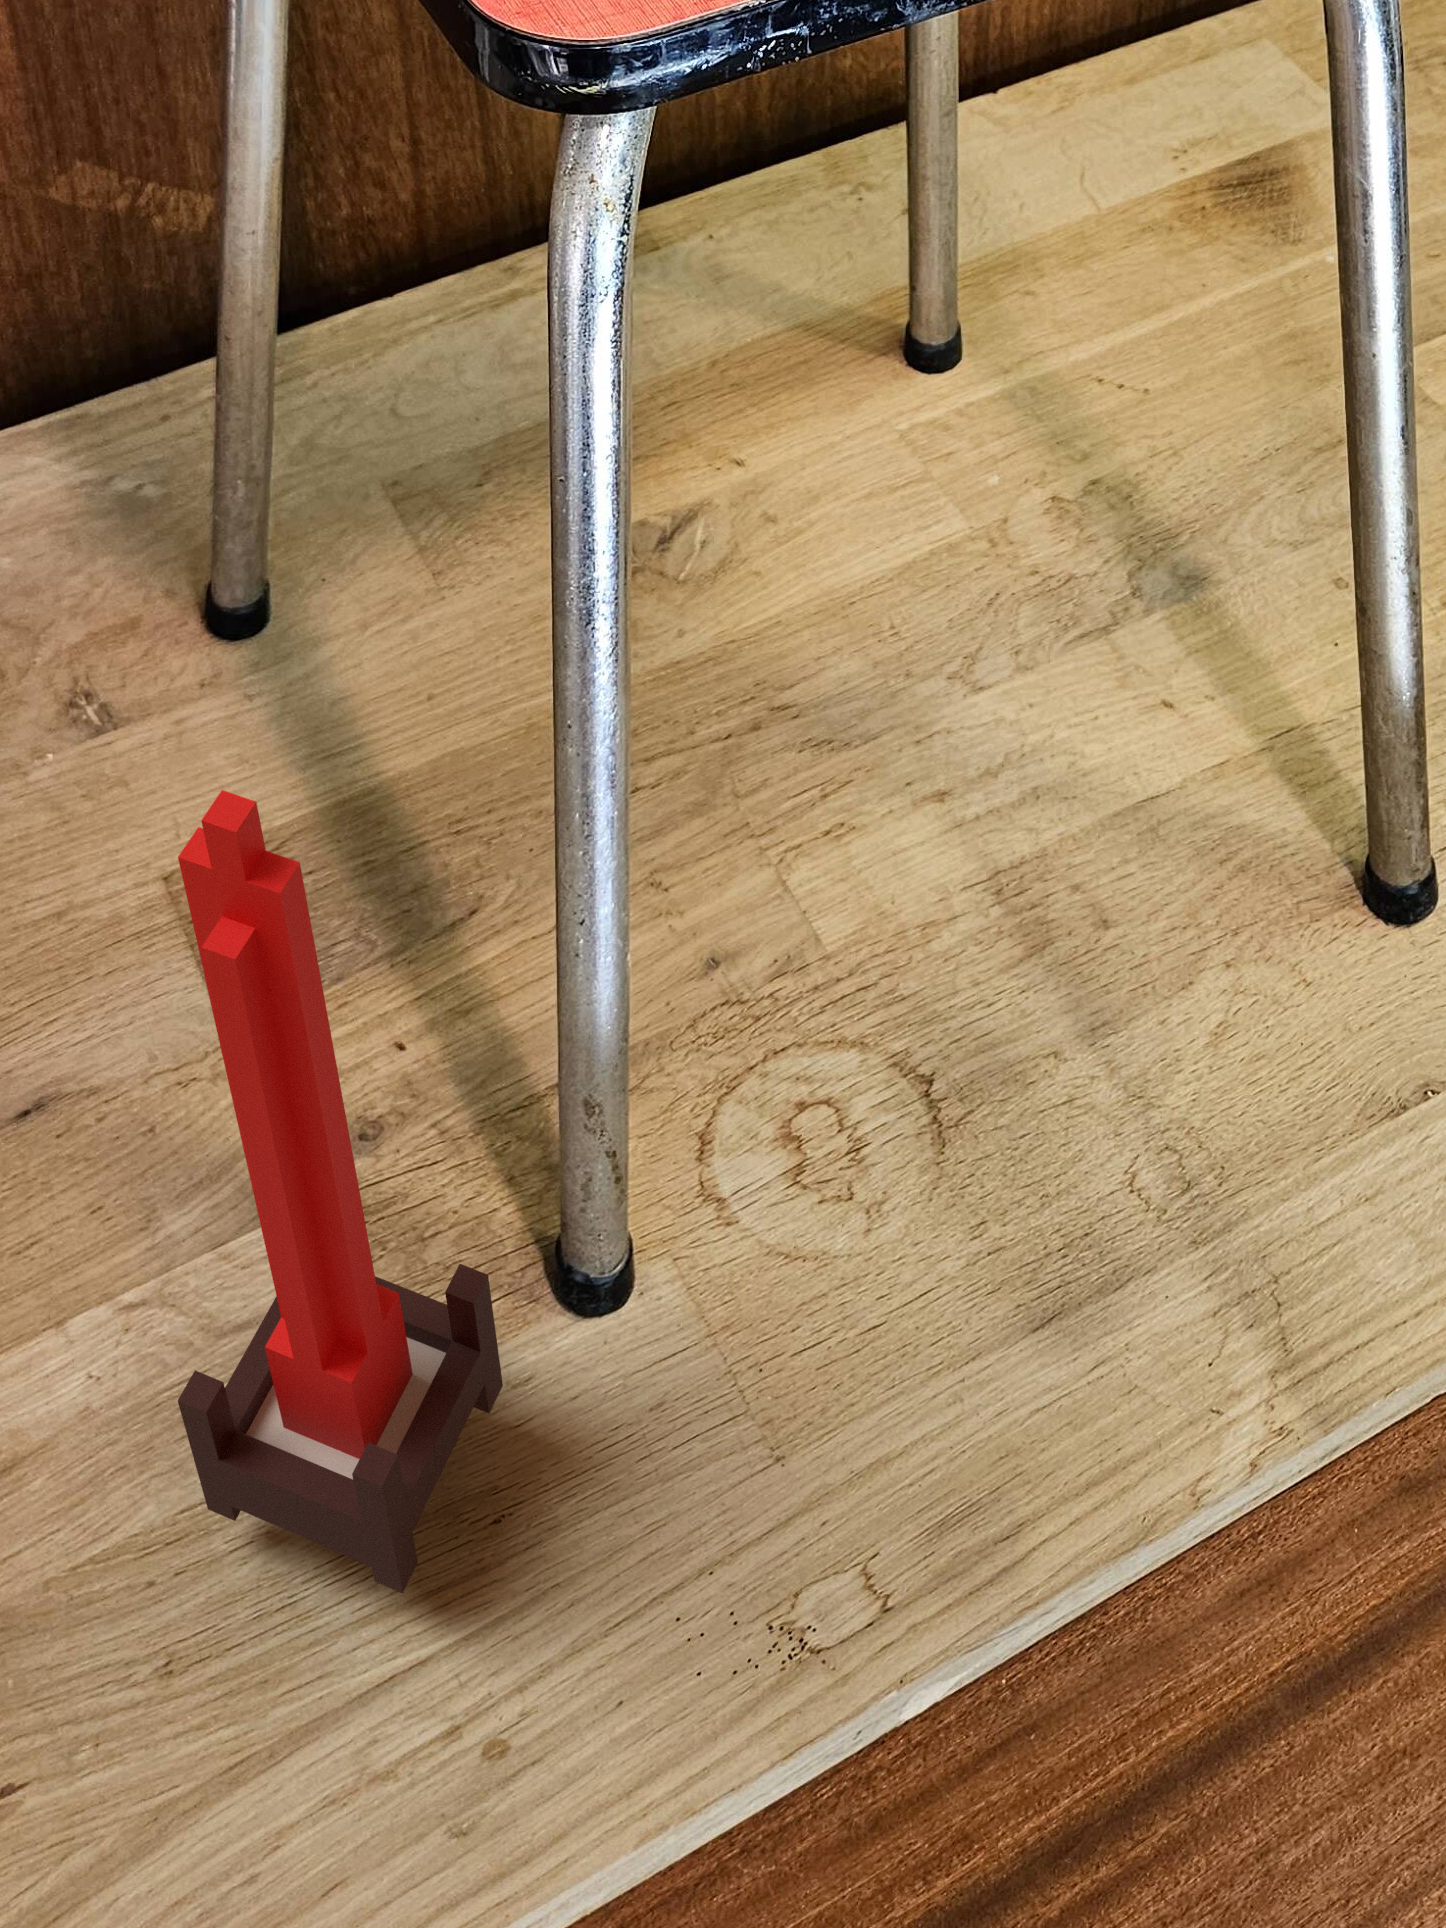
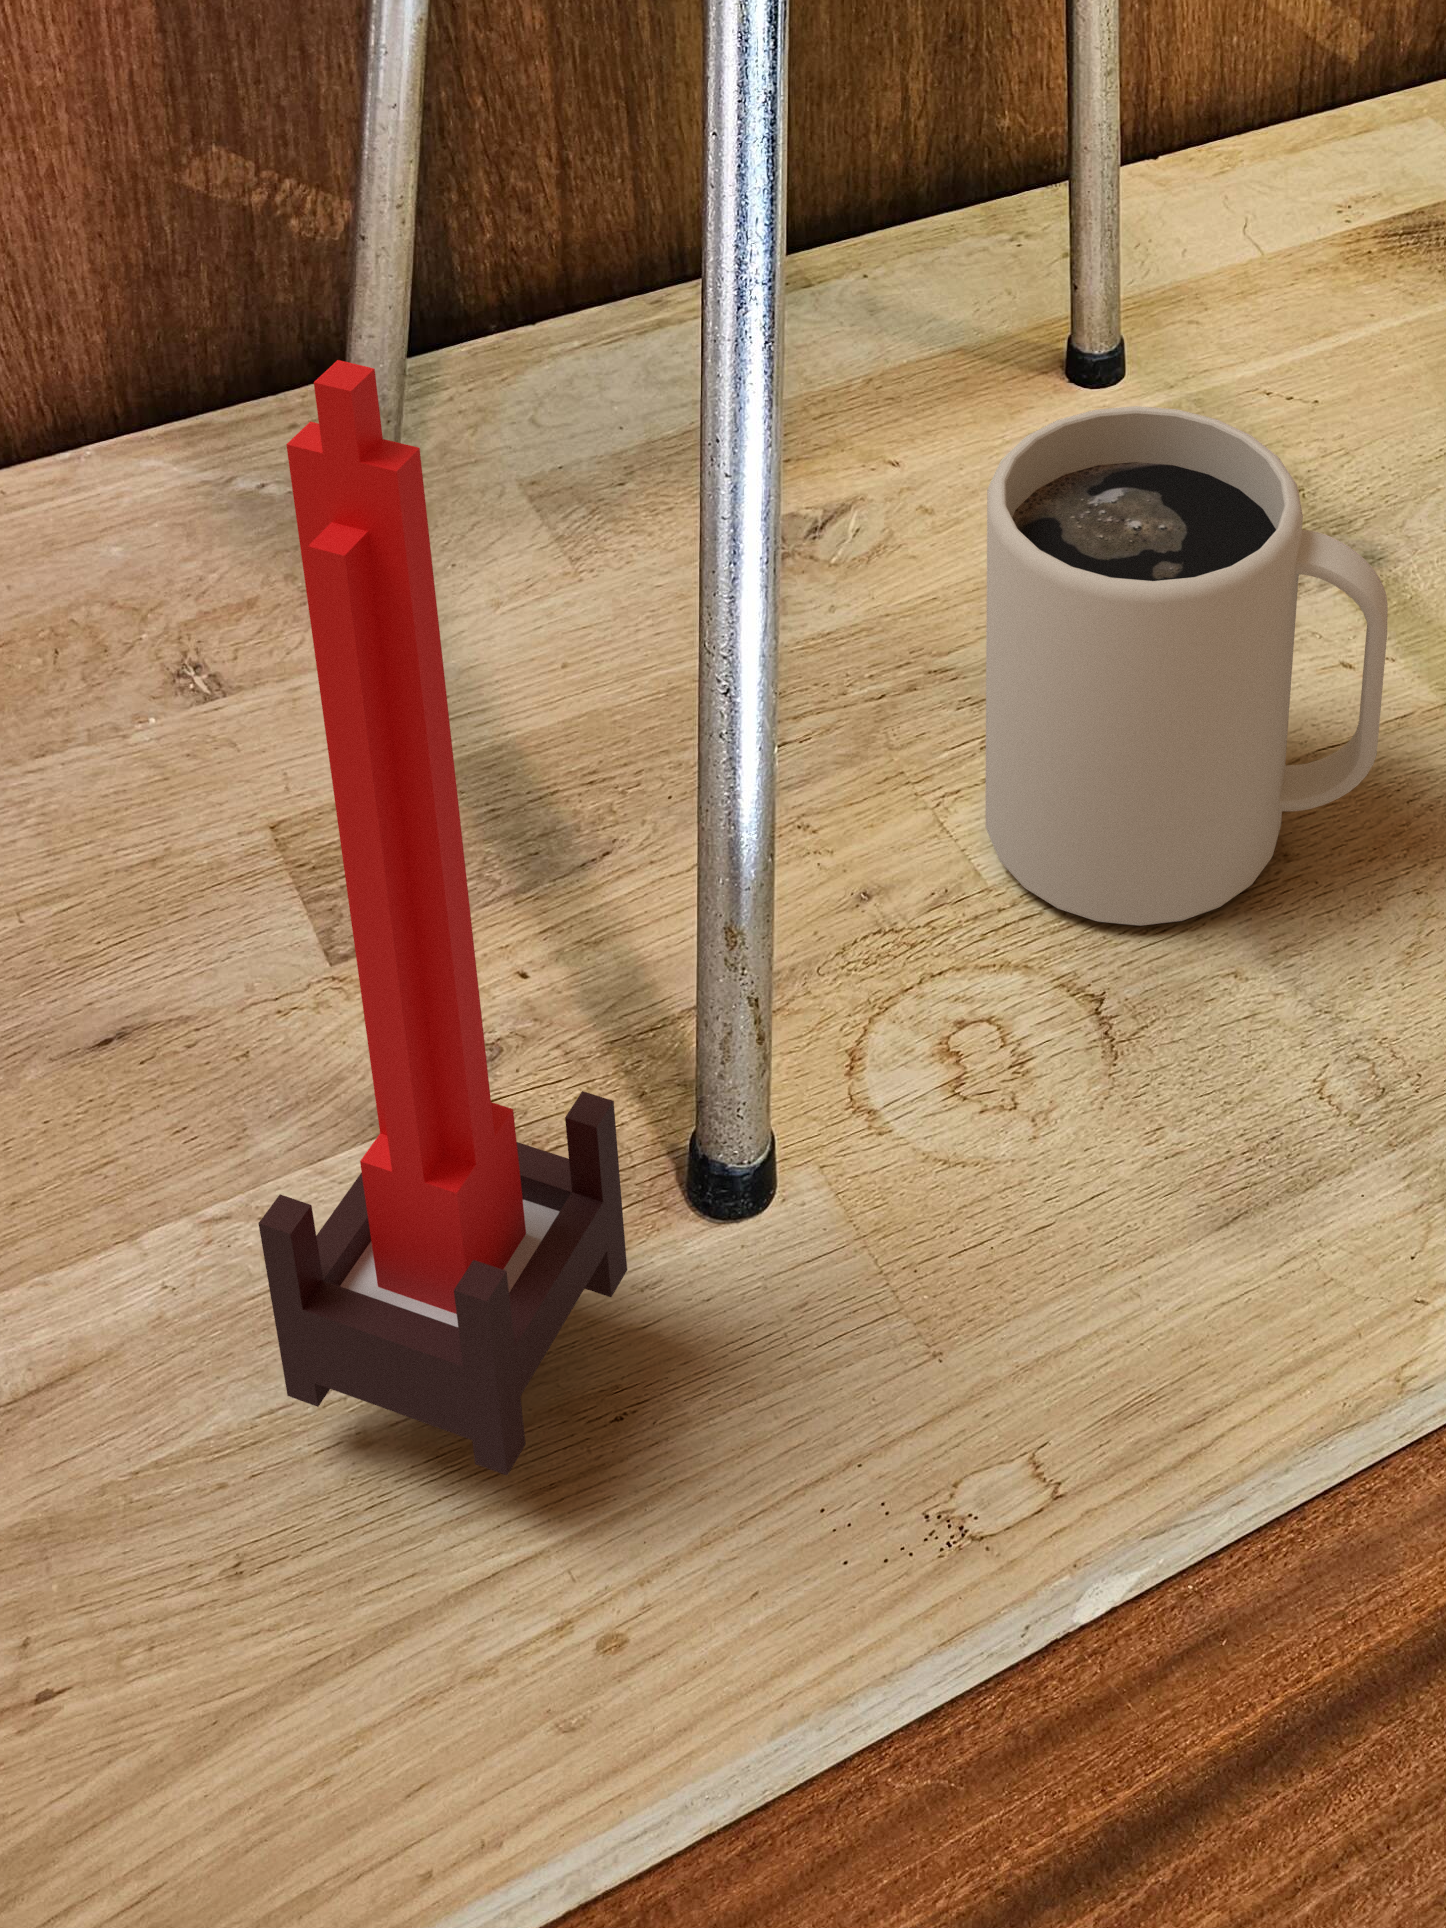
mug: none [824,533,1204,1007] -> present [985,406,1388,926]

